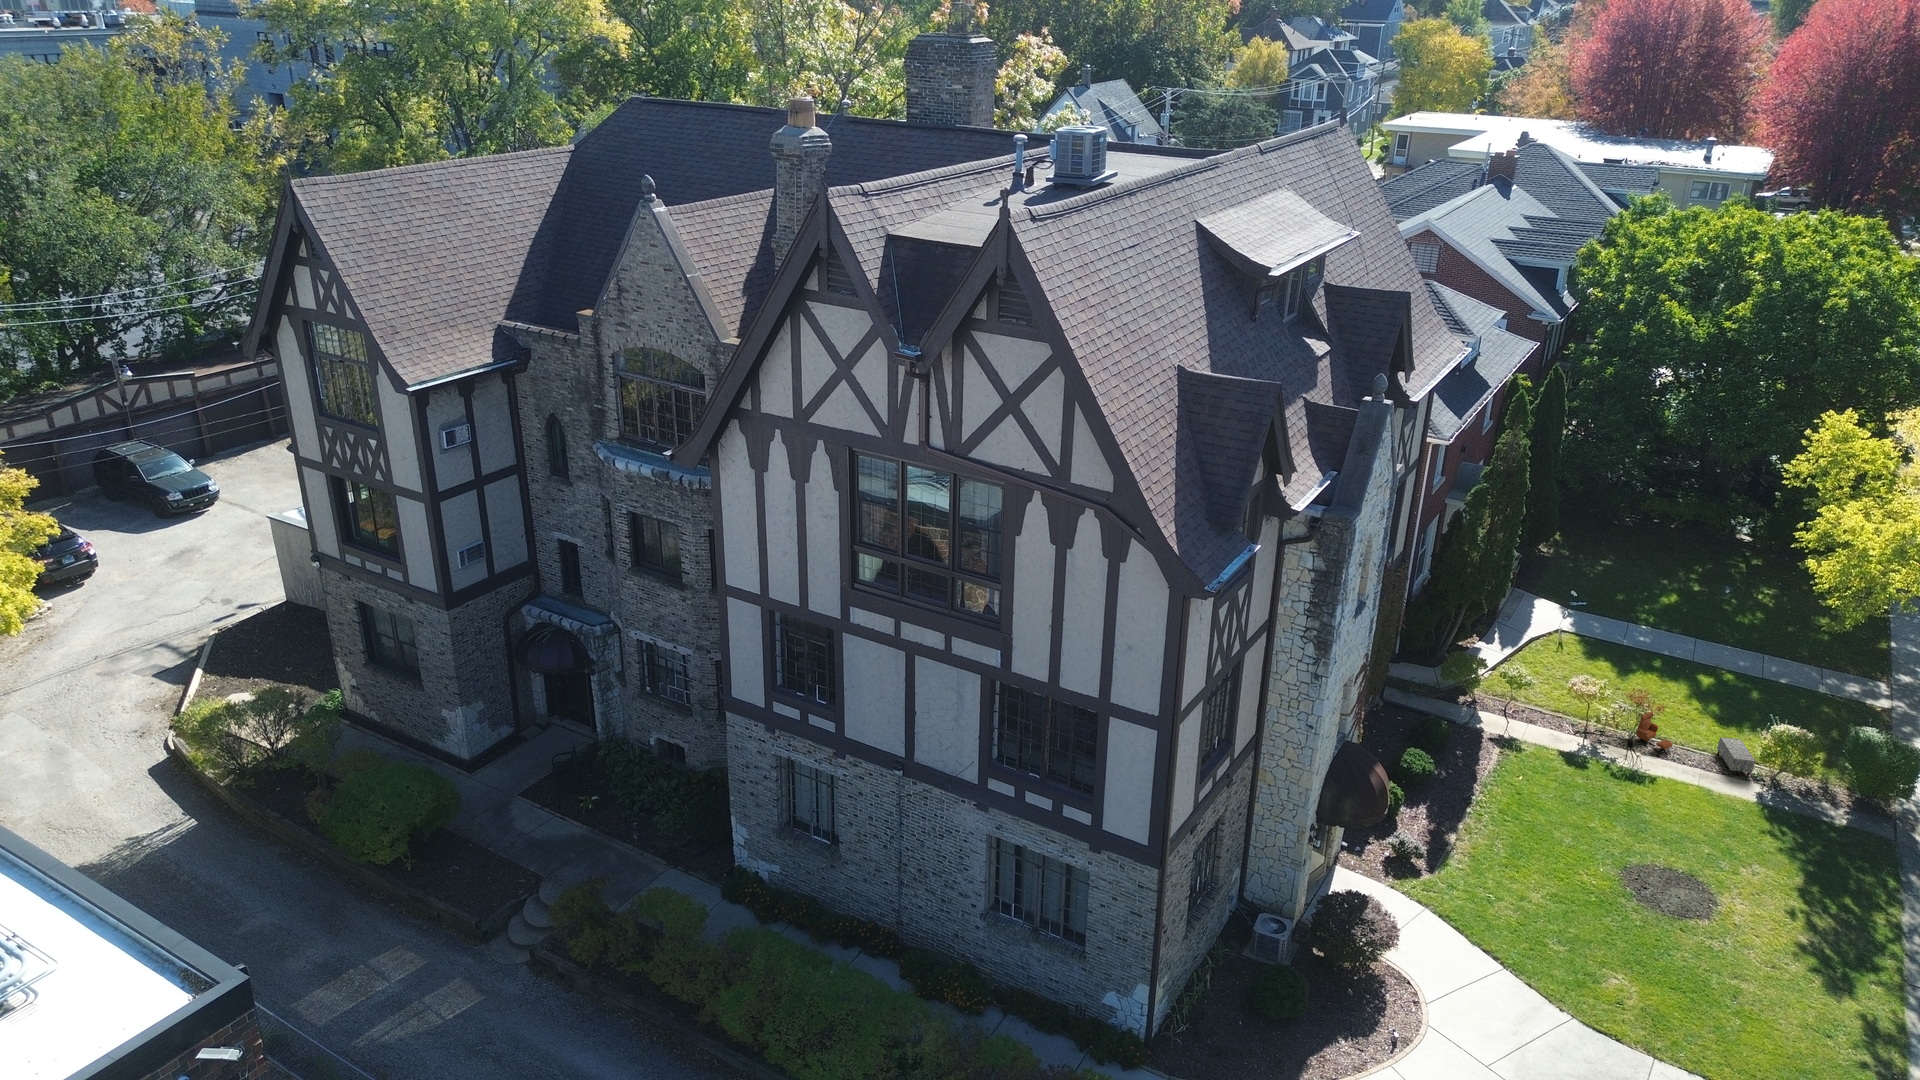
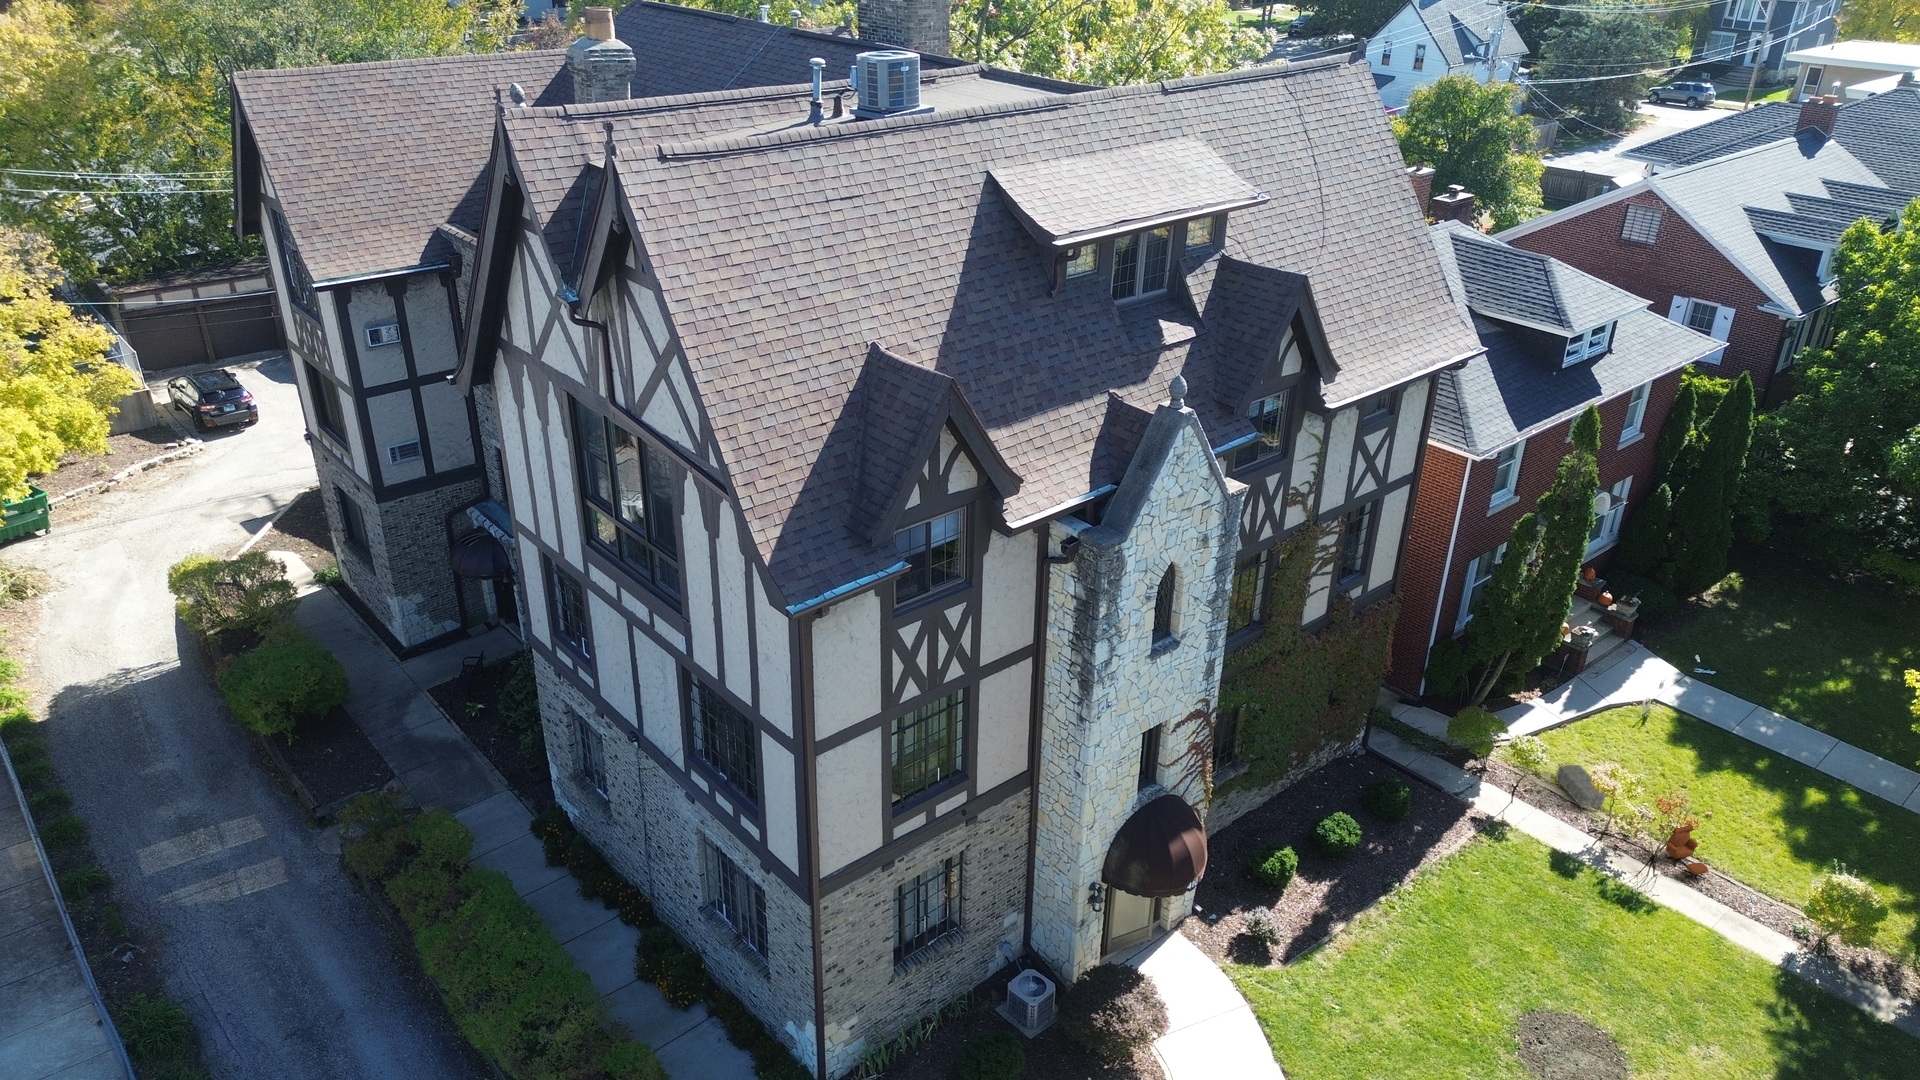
bench: present [1717,737,1755,777] -> present [1556,765,1606,812]

